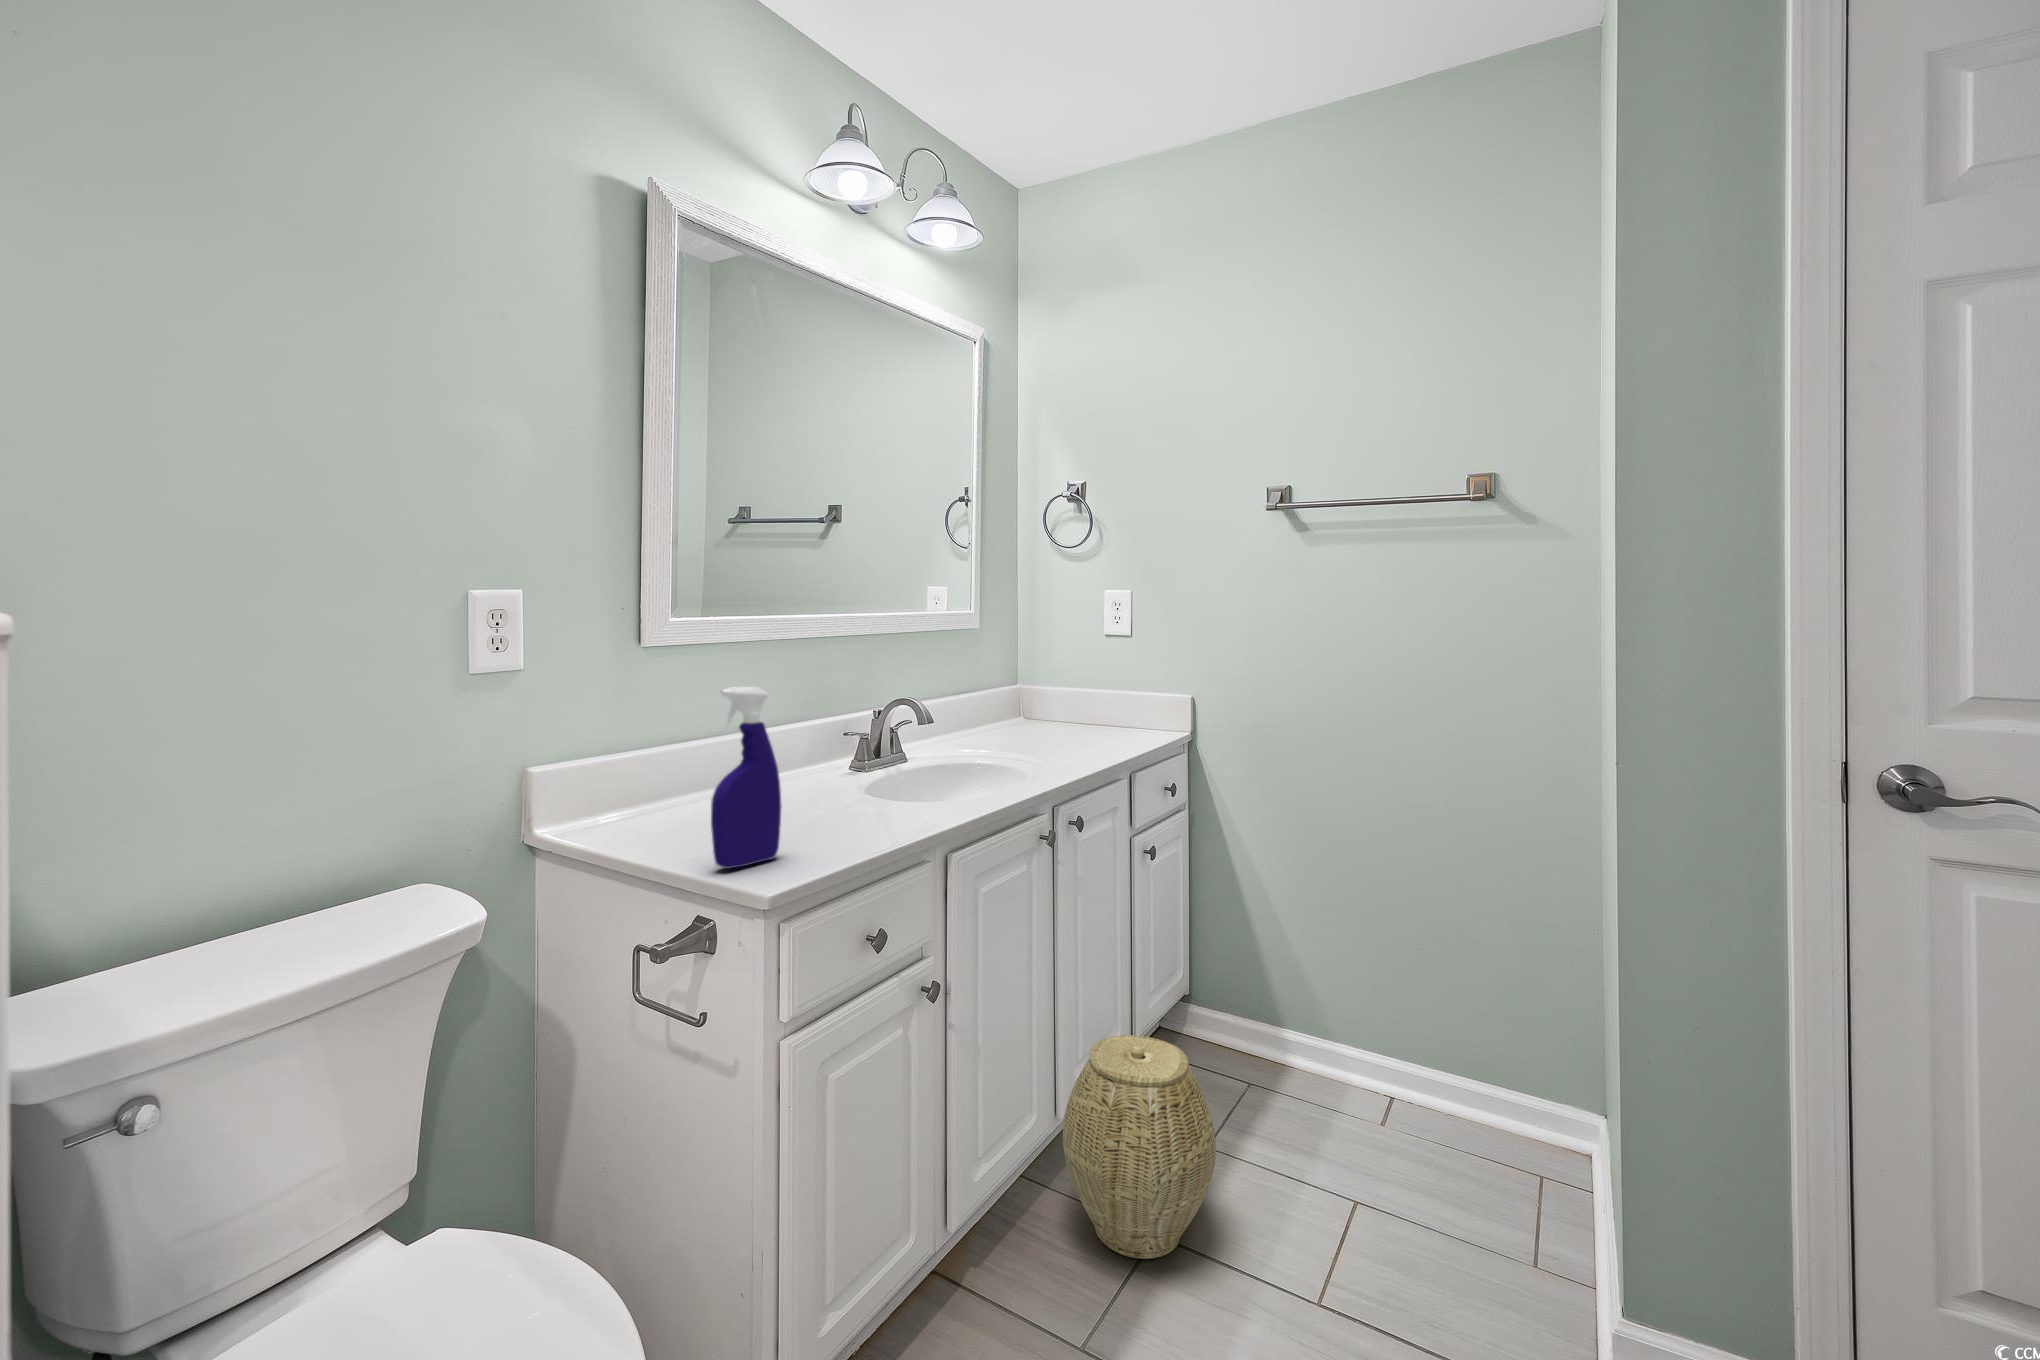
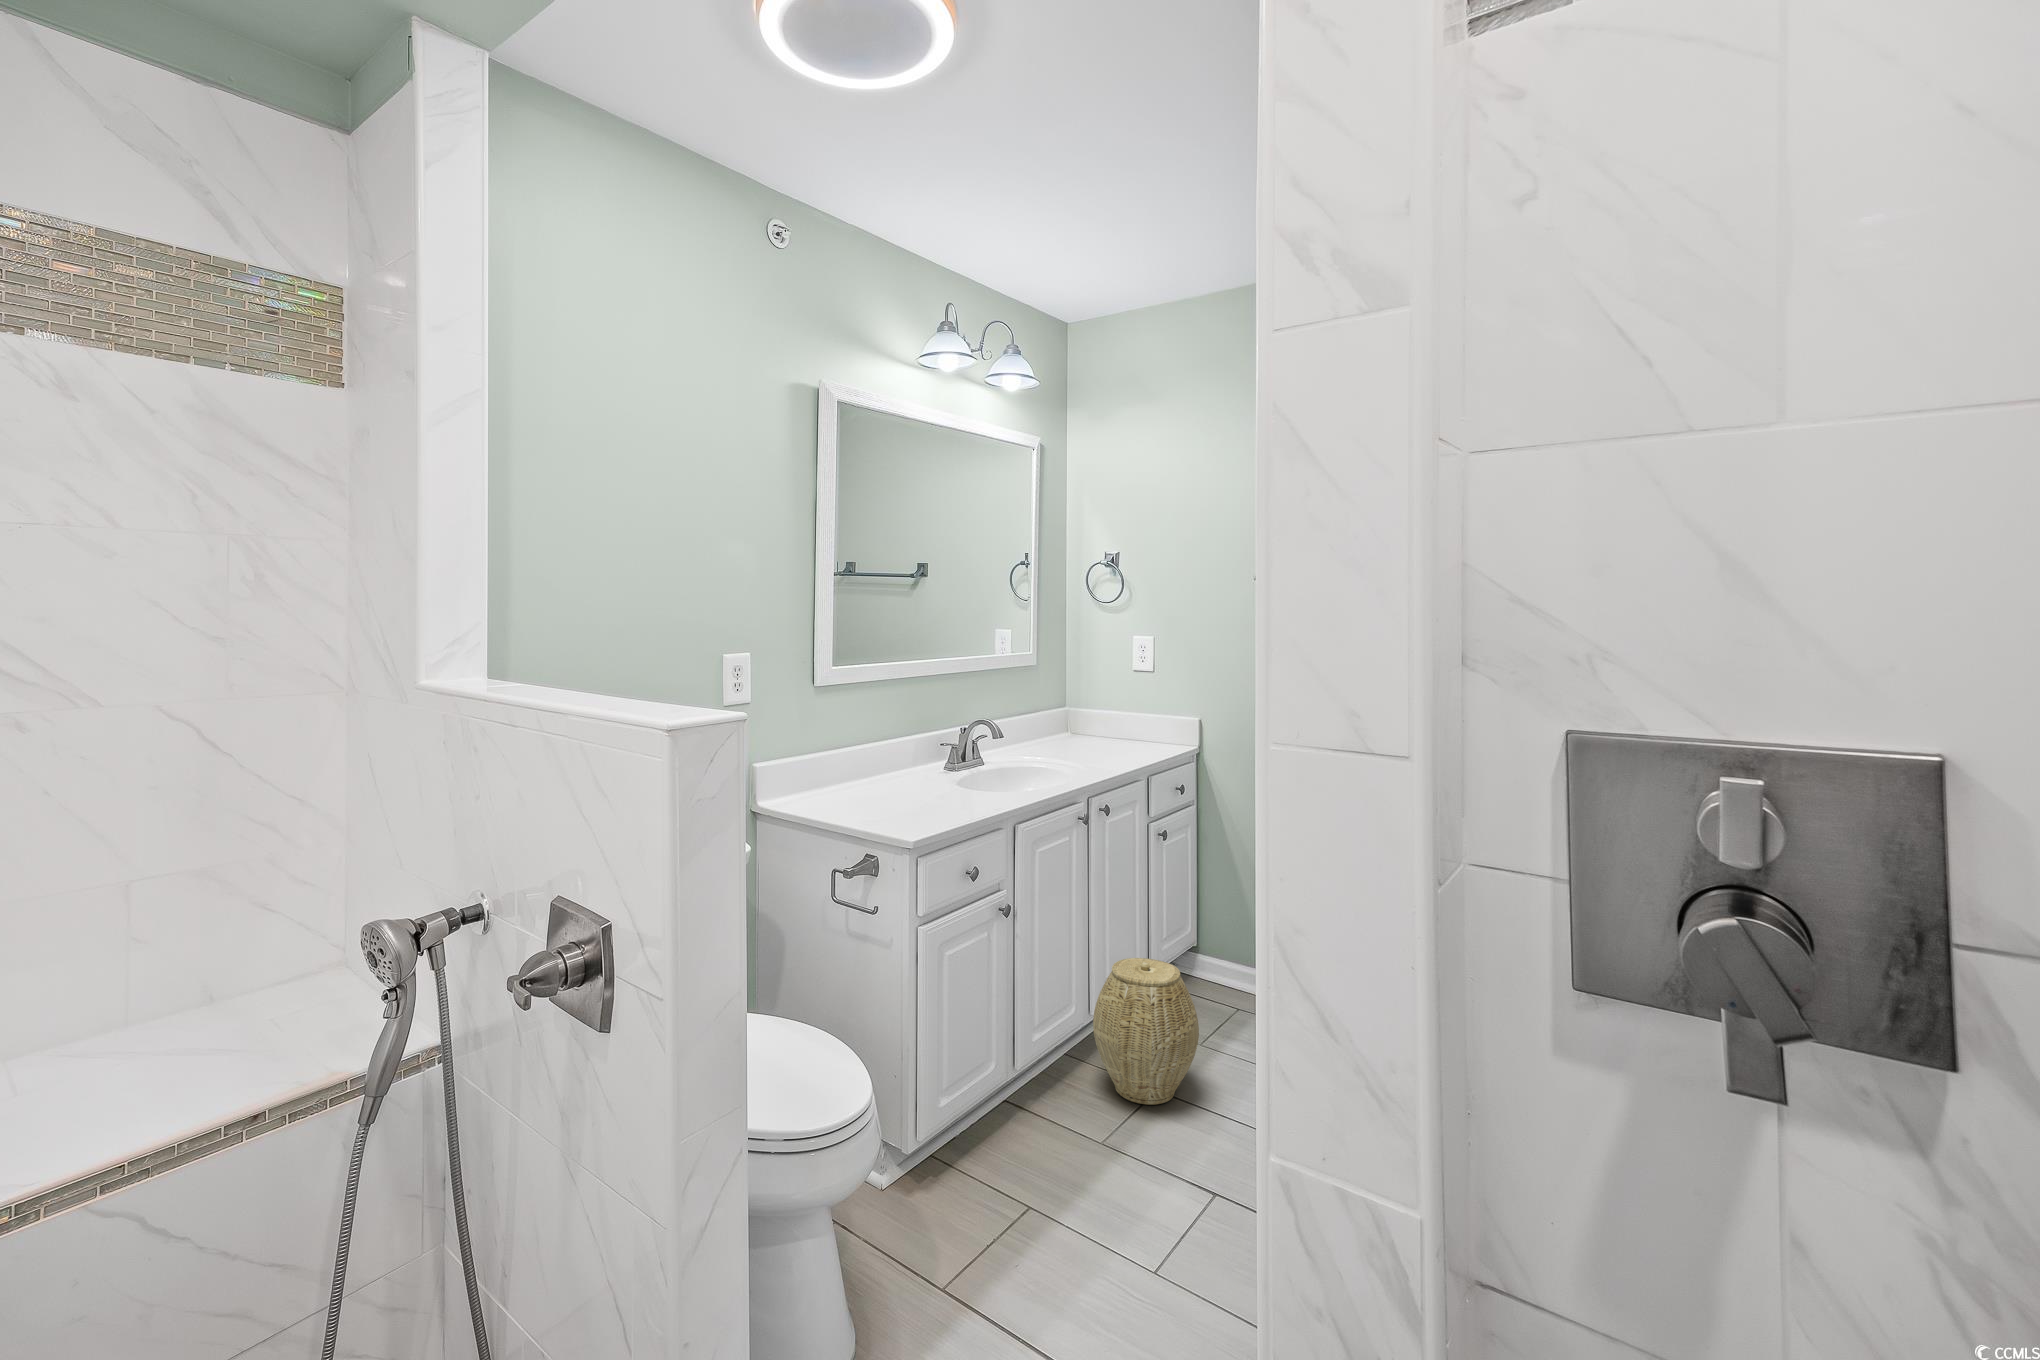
spray bottle: present [711,687,781,869] -> none [877,717,916,825]

